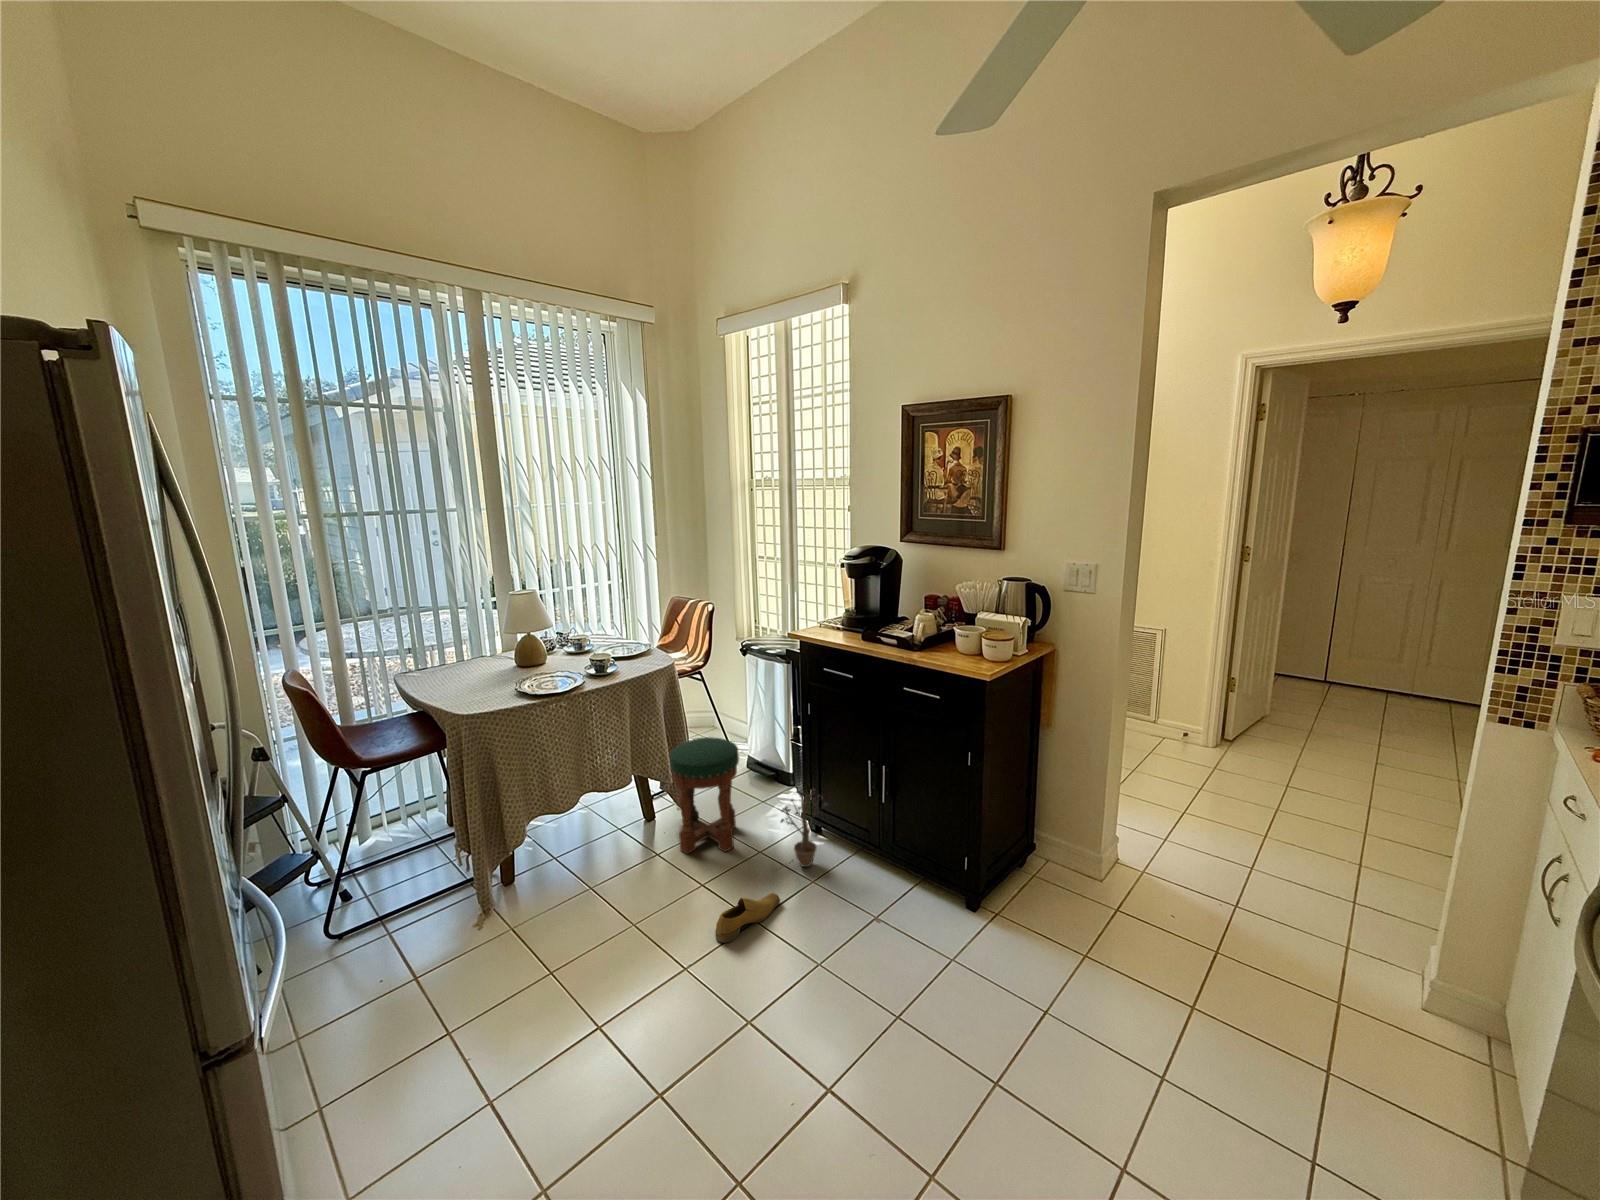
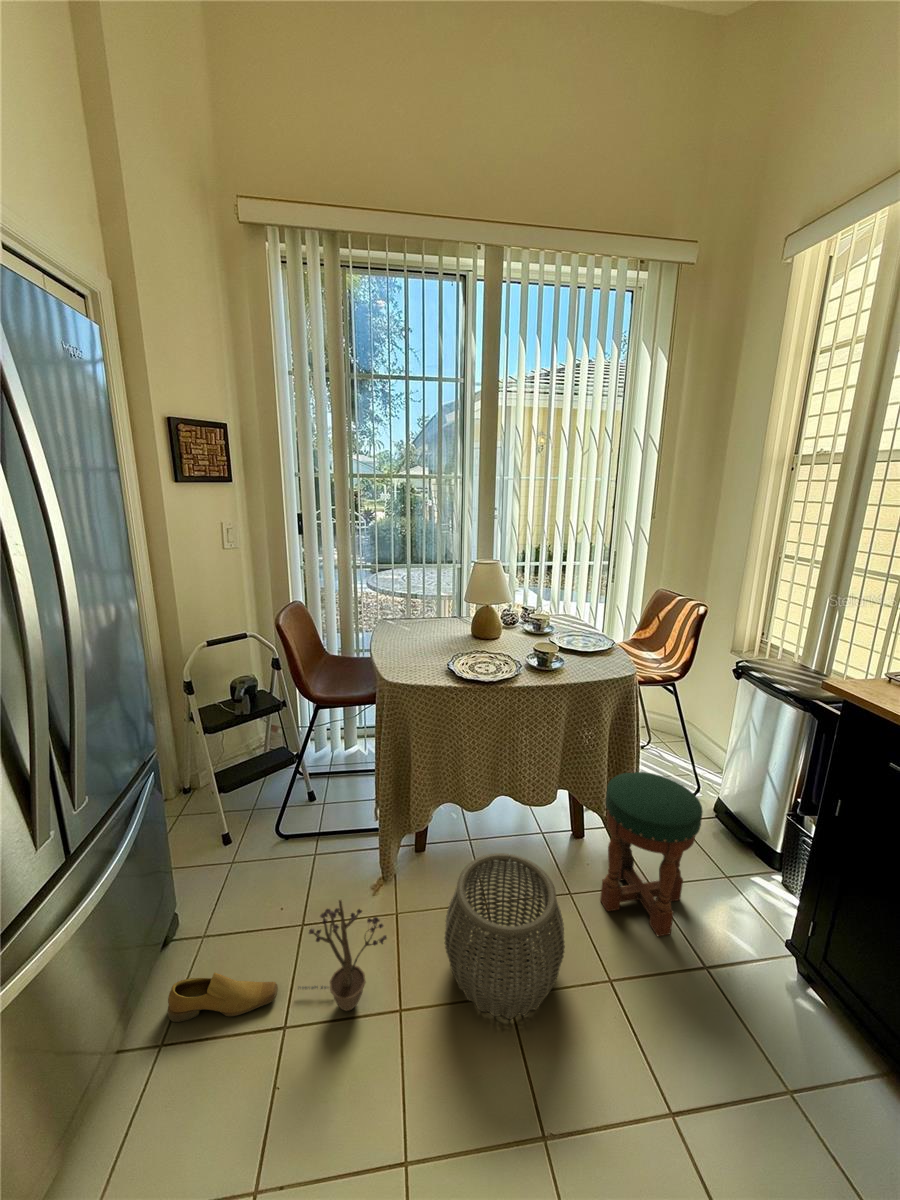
decorative plant: present [773,788,828,872] -> present [298,900,387,1011]
woven basket: none [566,825,666,946] -> present [445,853,565,1019]
shoe: present [715,893,780,943] -> present [168,973,278,1022]

